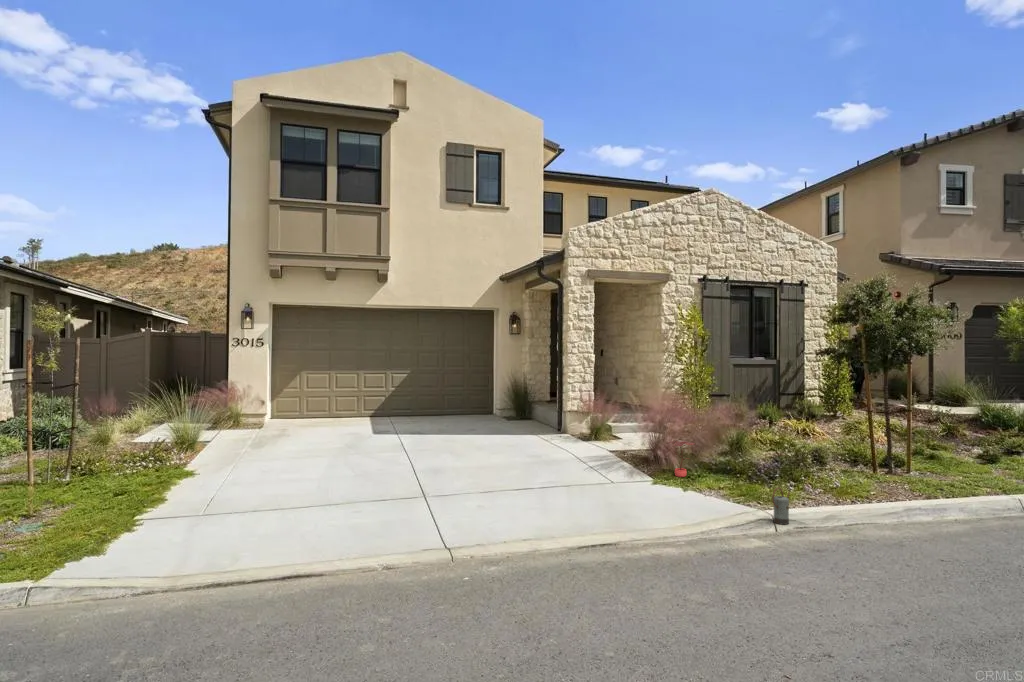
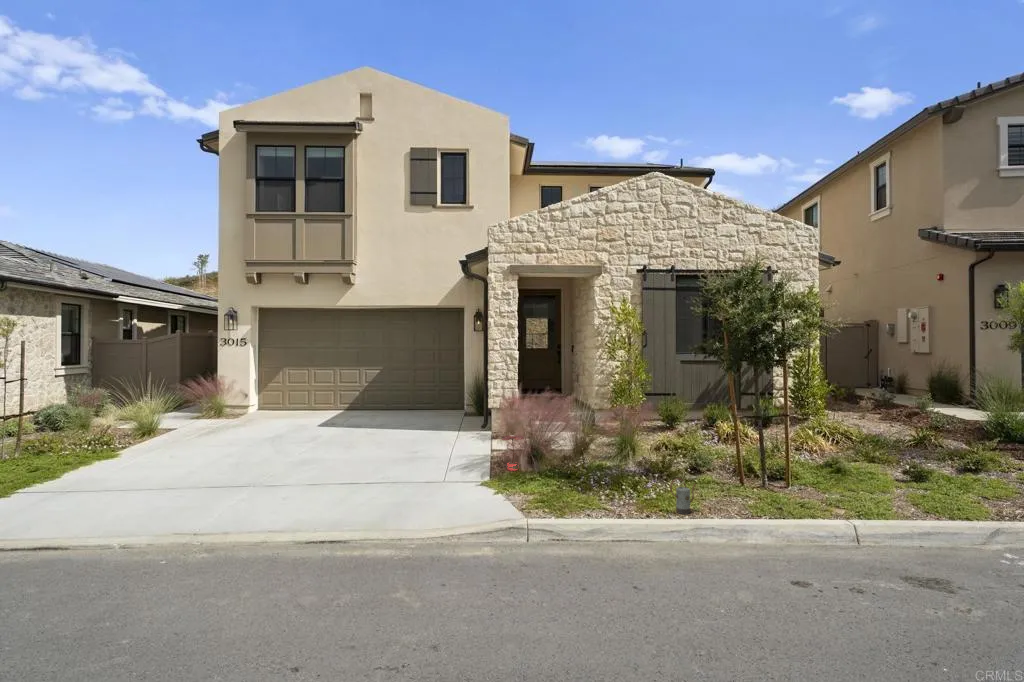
watering can: present [772,488,790,525] -> present [670,478,696,514]

